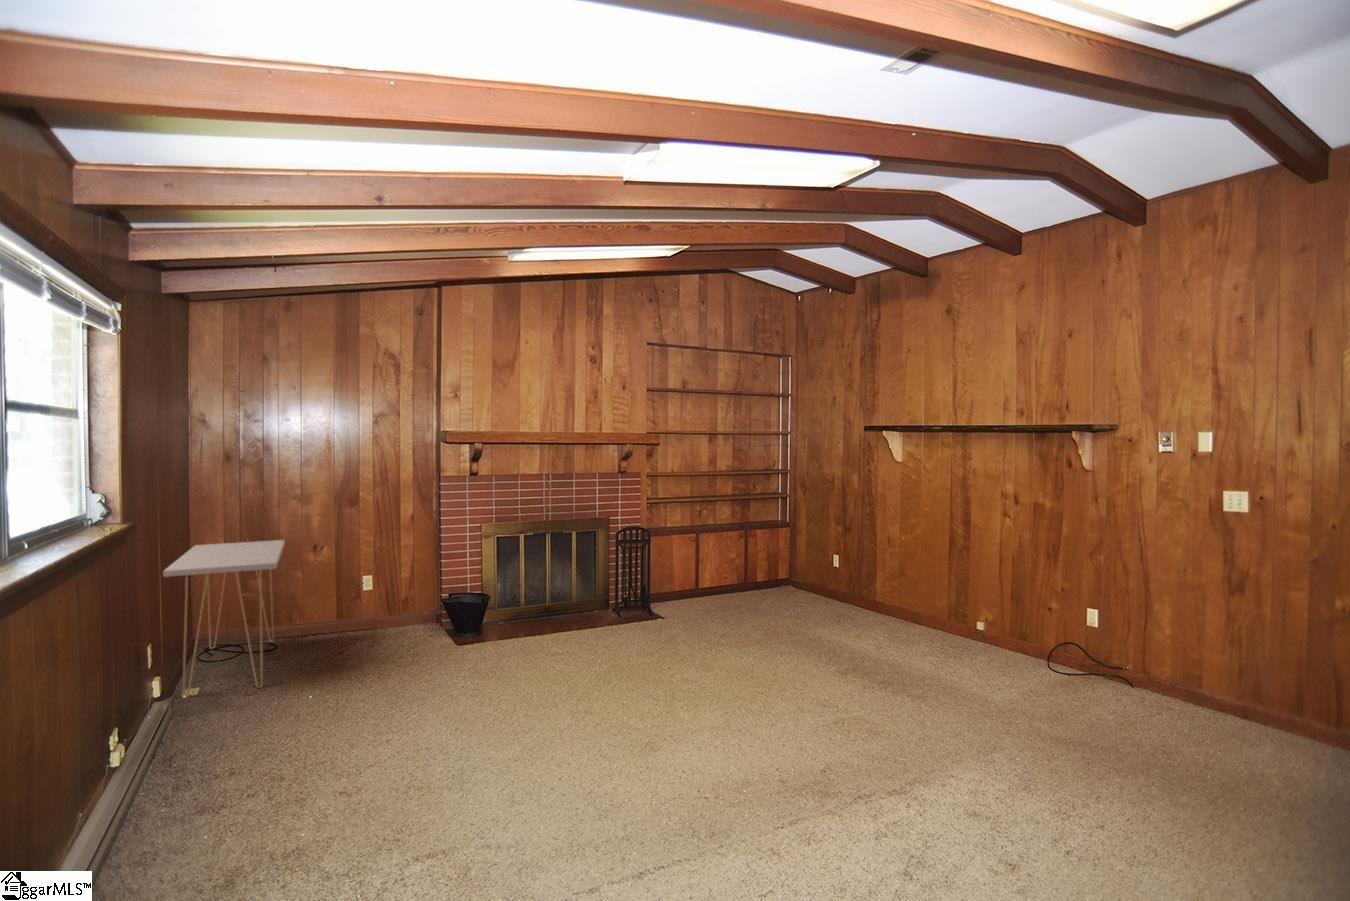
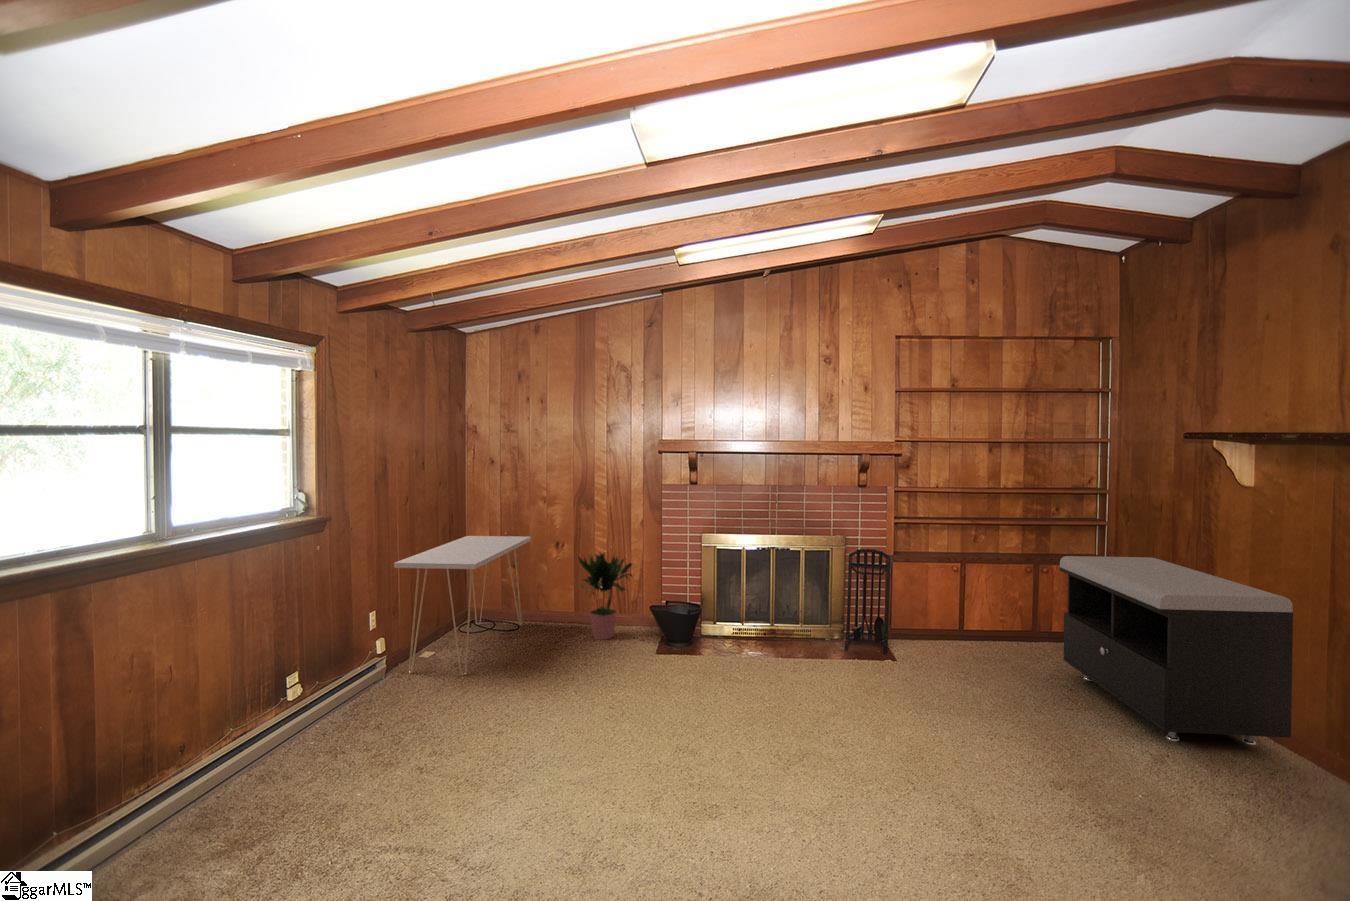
storage bench: none [771,515,904,629] -> present [1060,556,1293,746]
potted plant: none [352,545,422,640] -> present [579,553,633,640]

